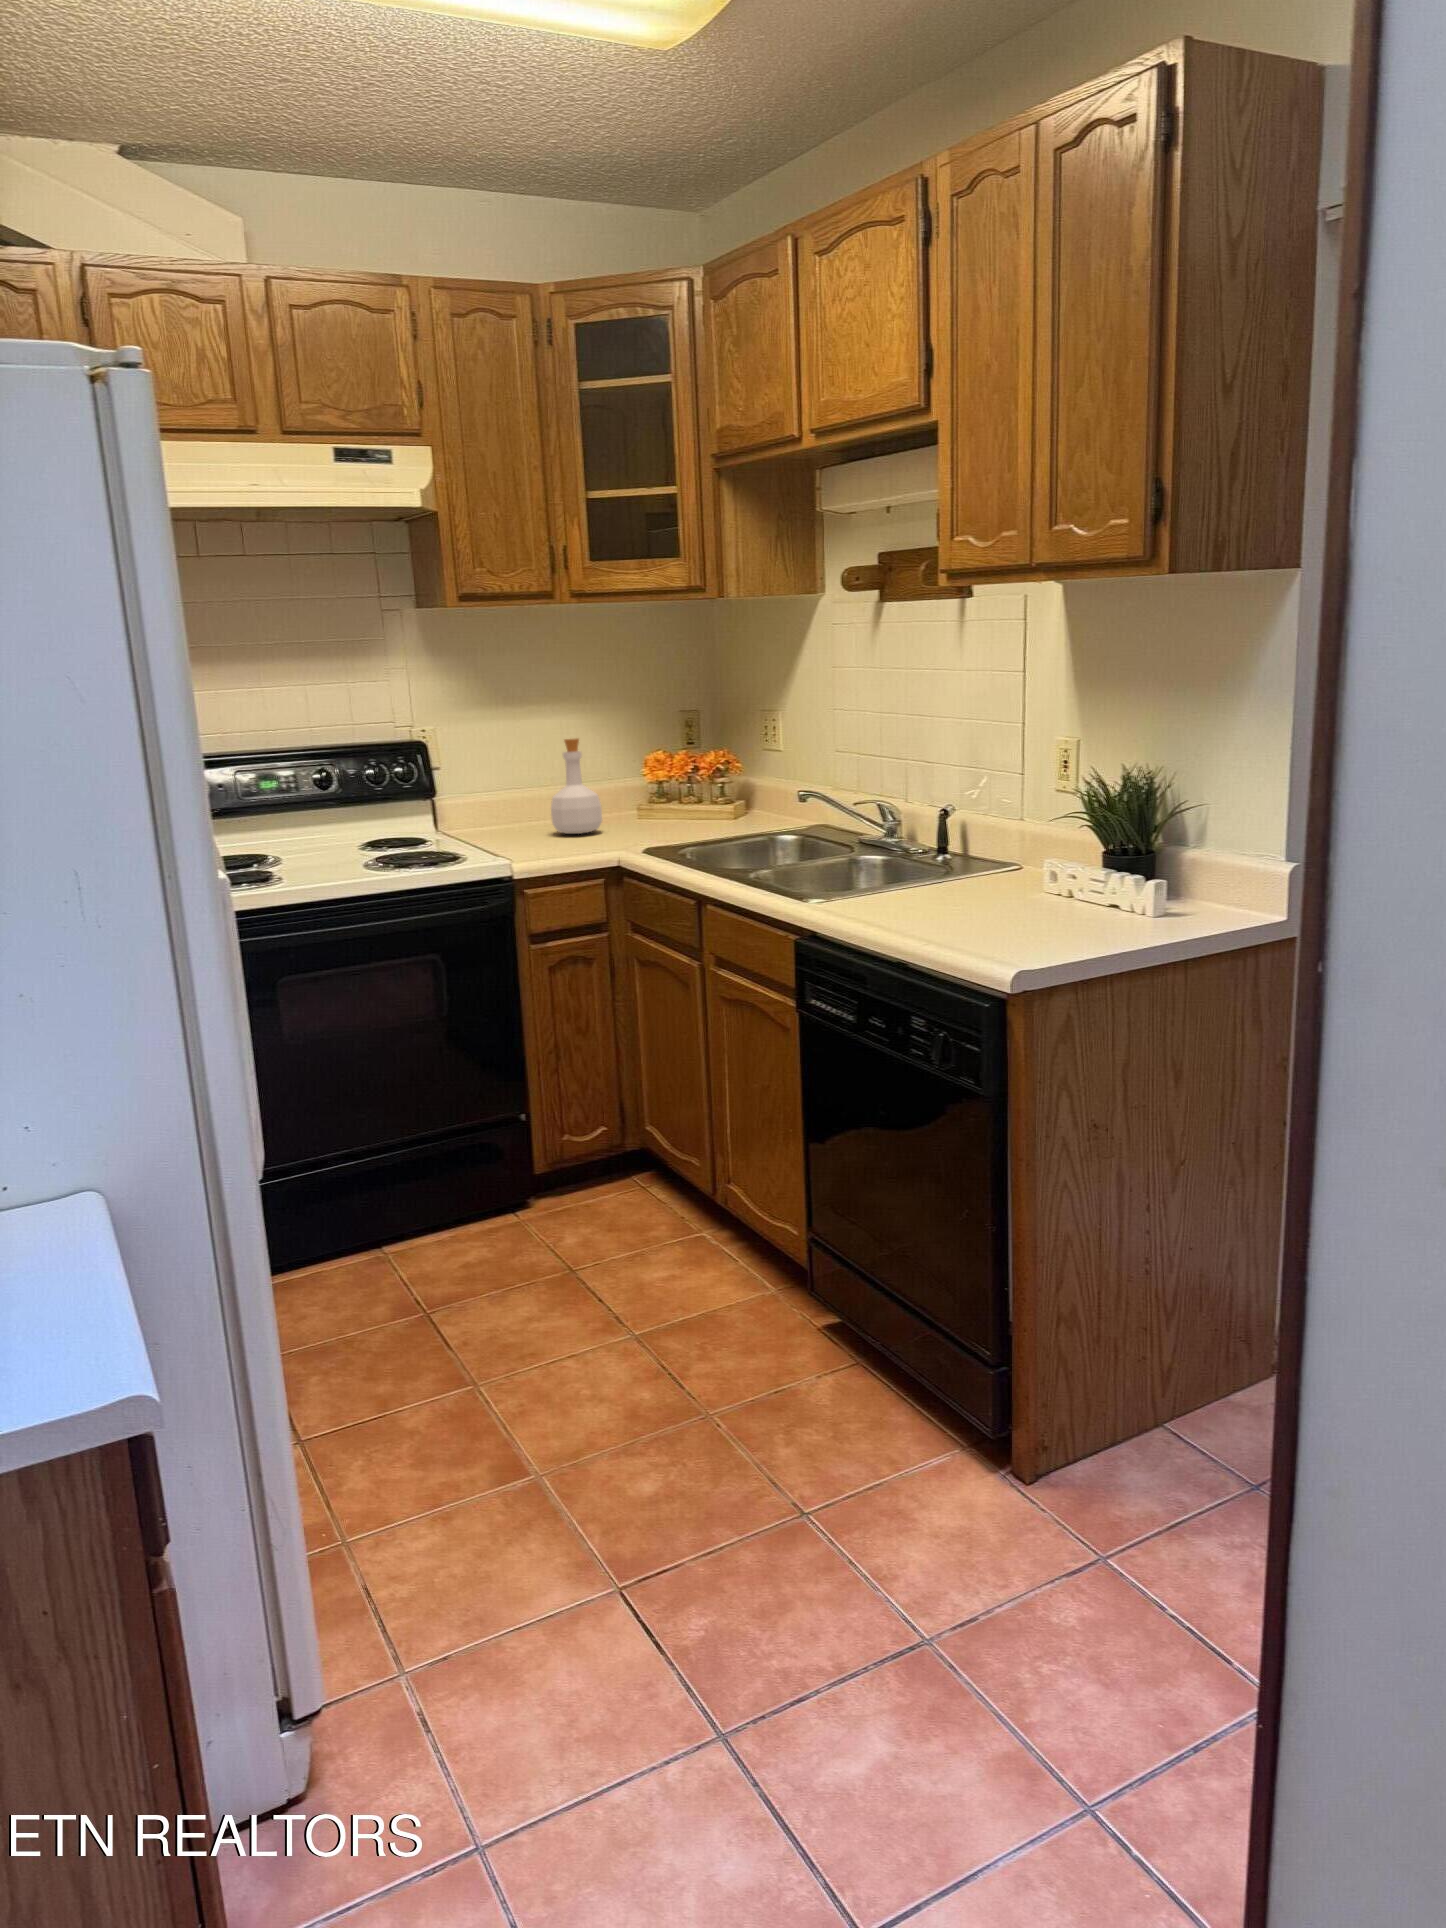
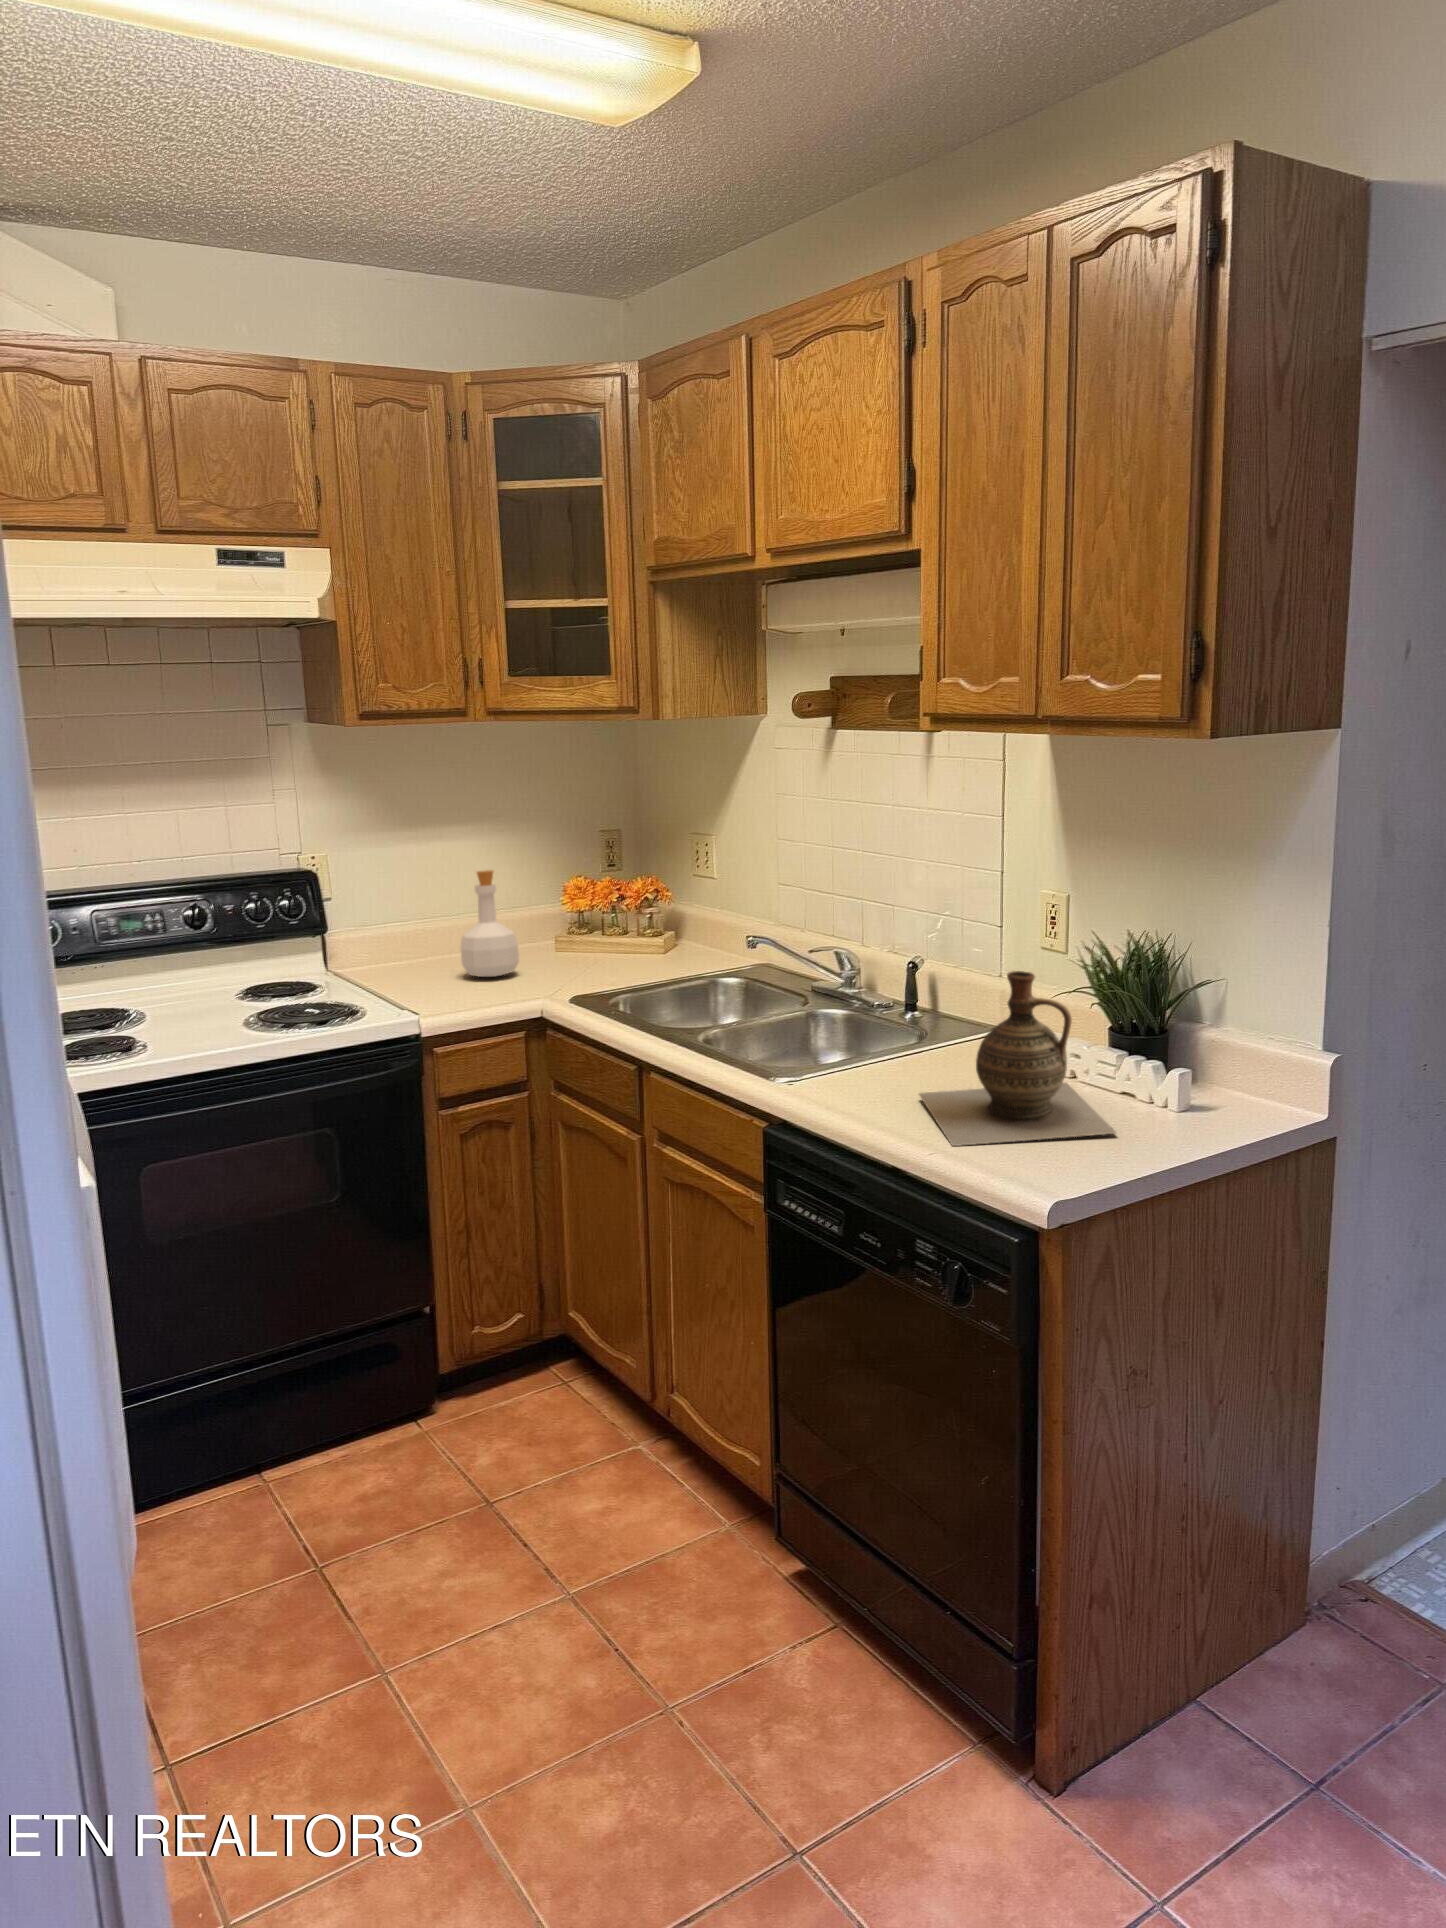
ceramic jug: none [928,792,1092,938] -> present [919,971,1116,1146]

